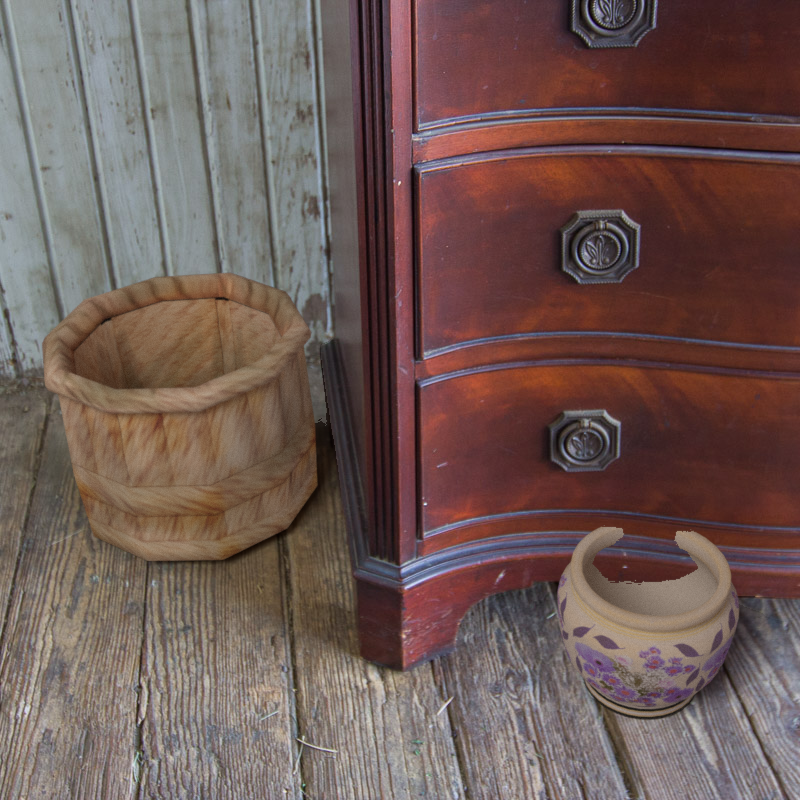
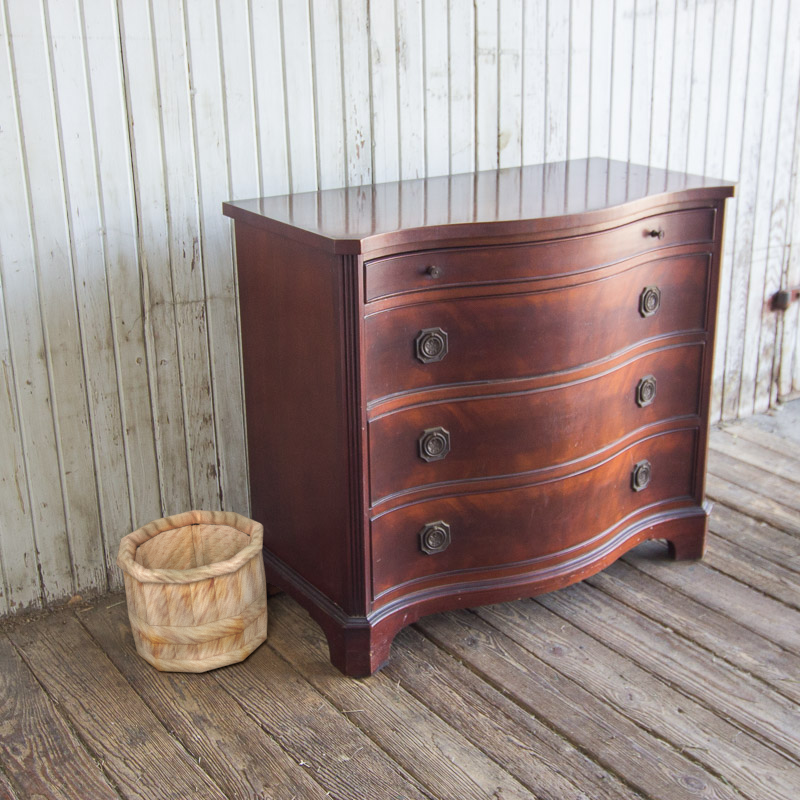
planter: present [557,527,739,719] -> none [435,573,521,669]

